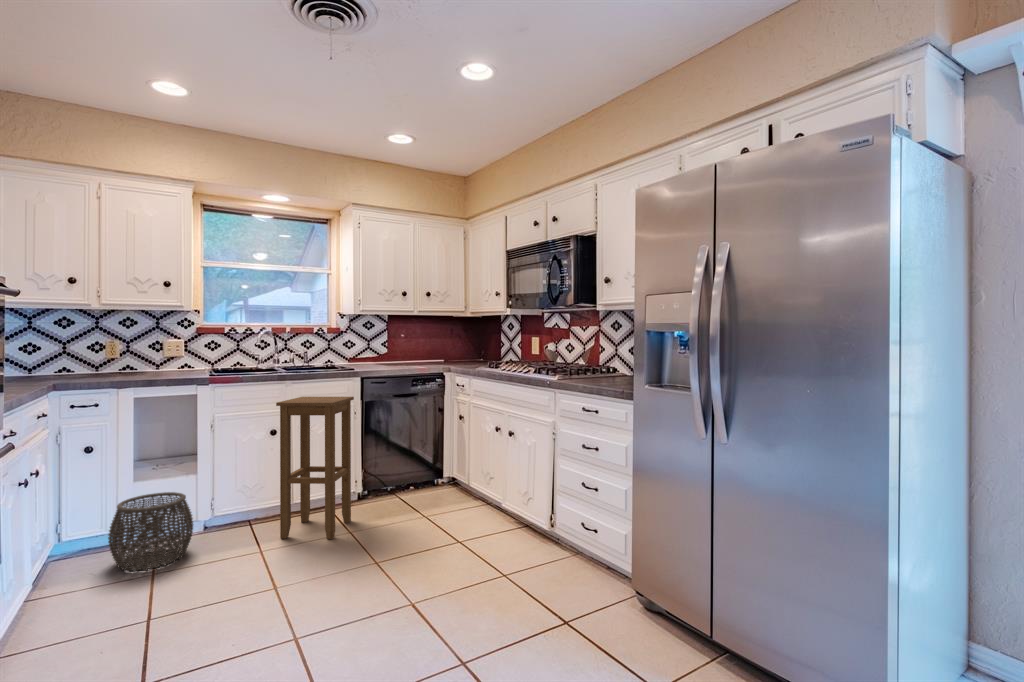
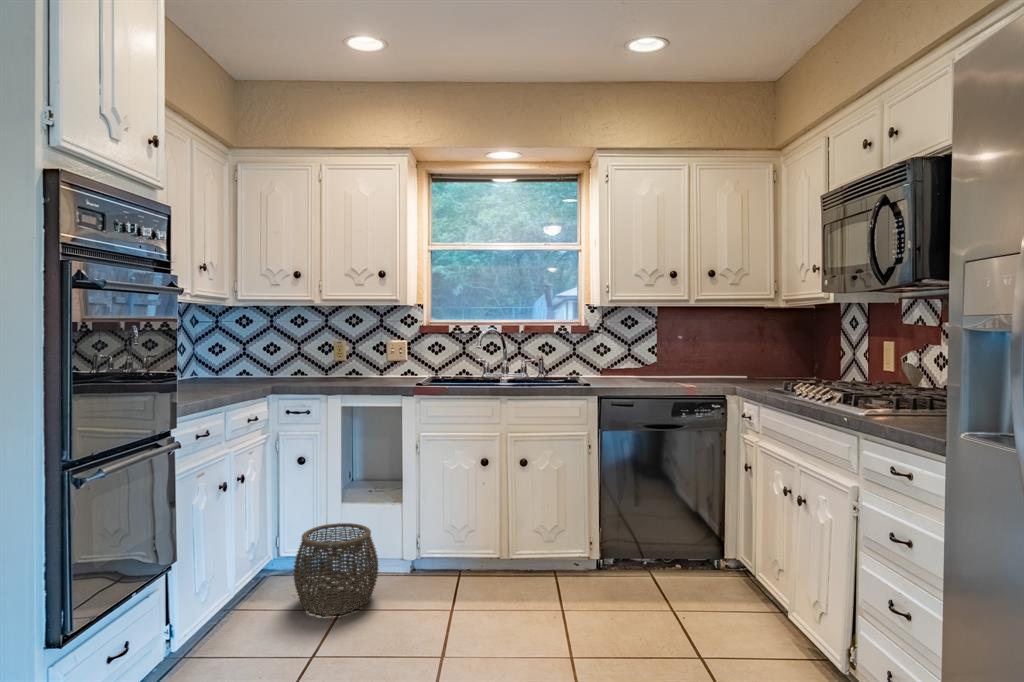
stool: present [276,397,354,539] -> none [468,421,574,628]

